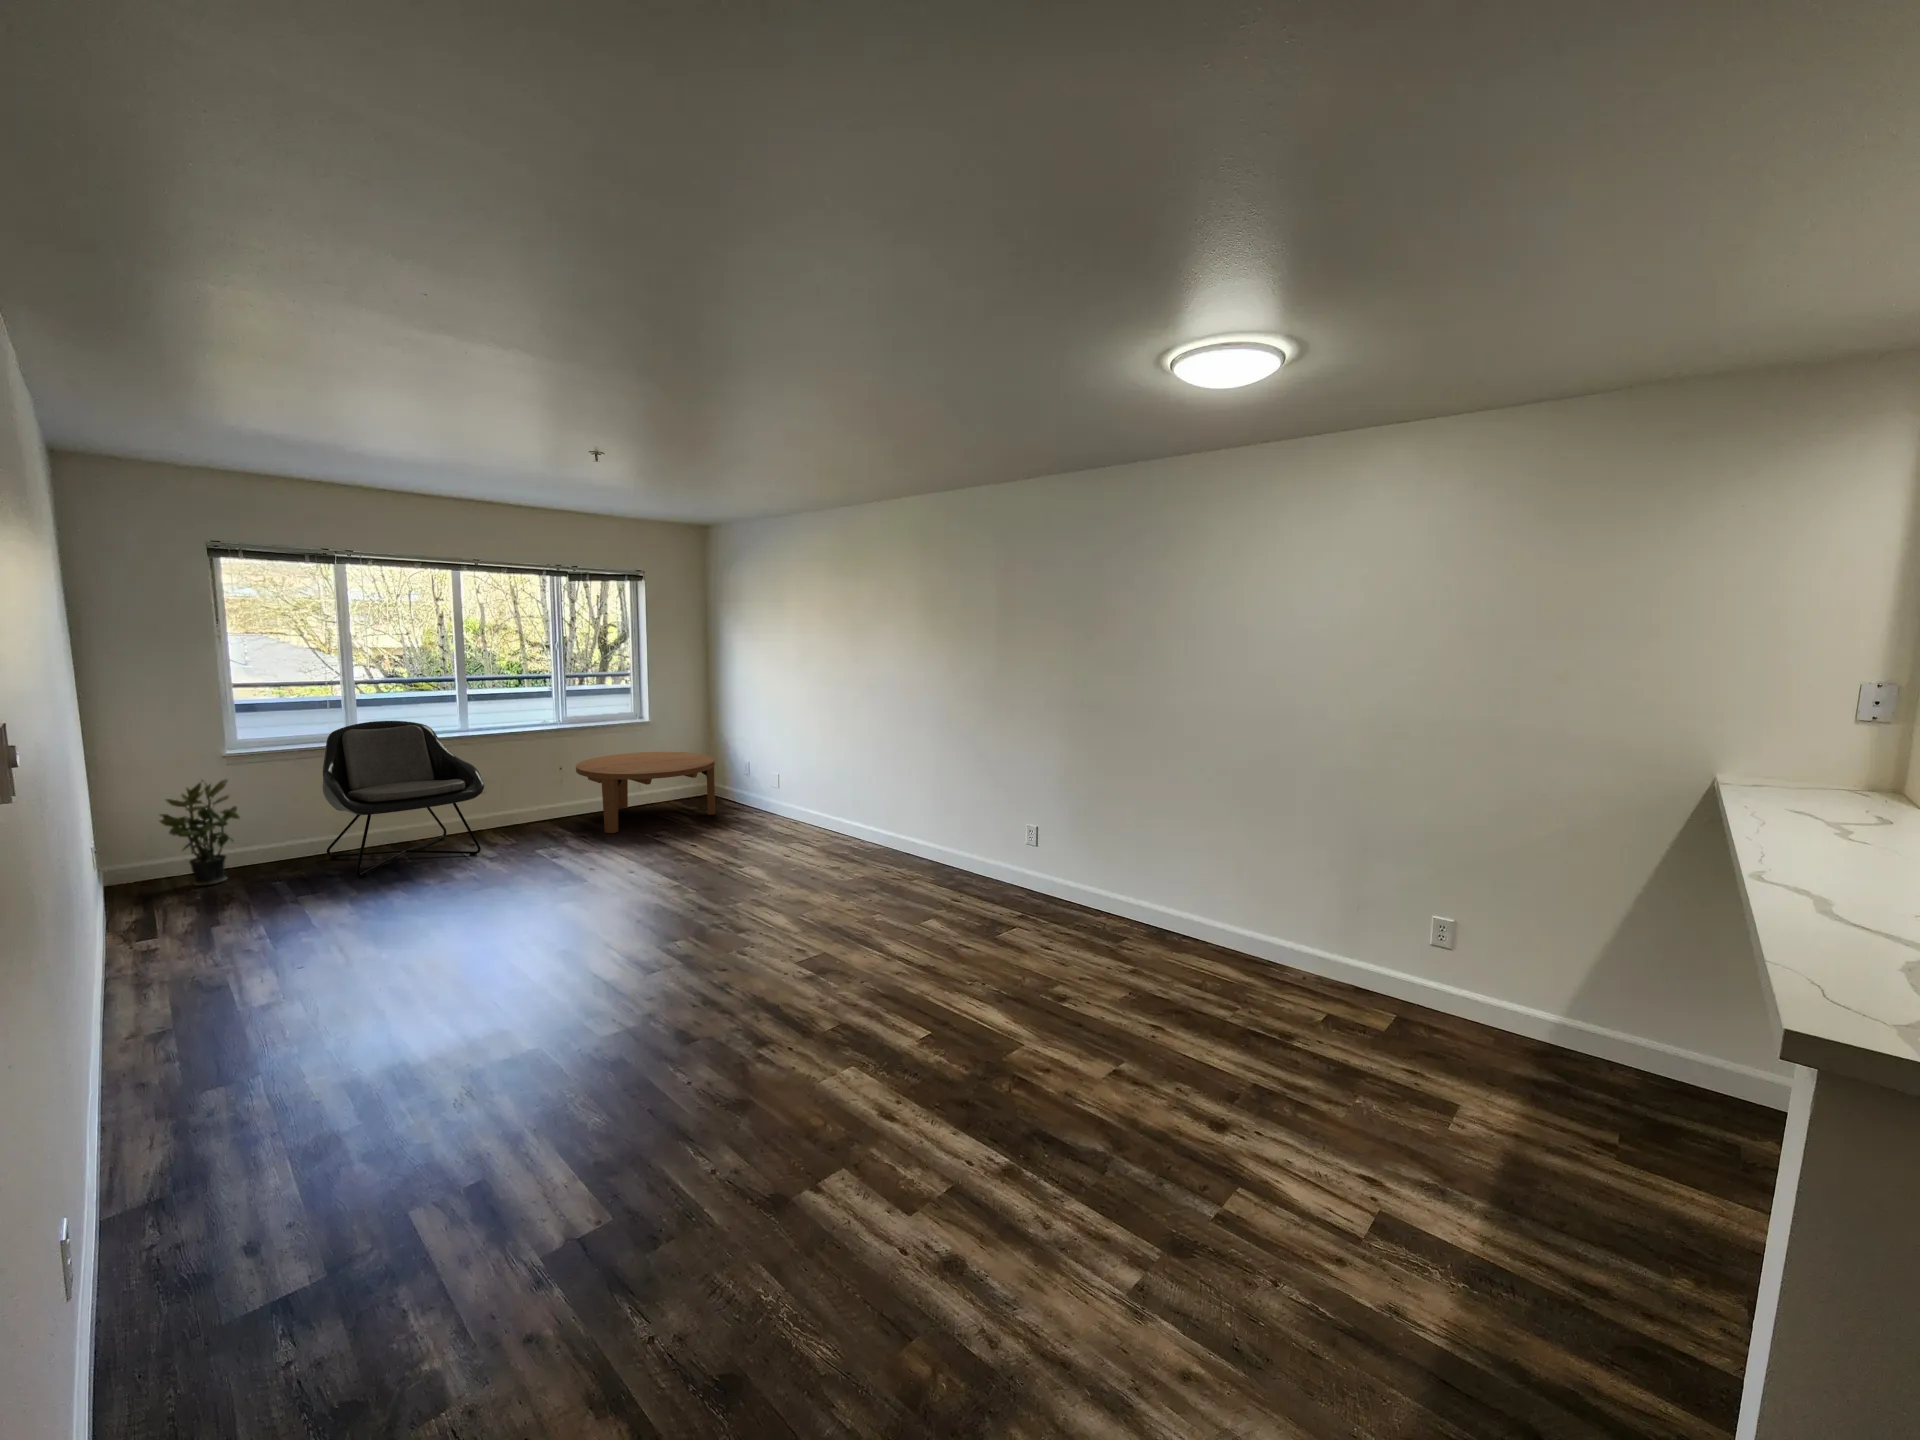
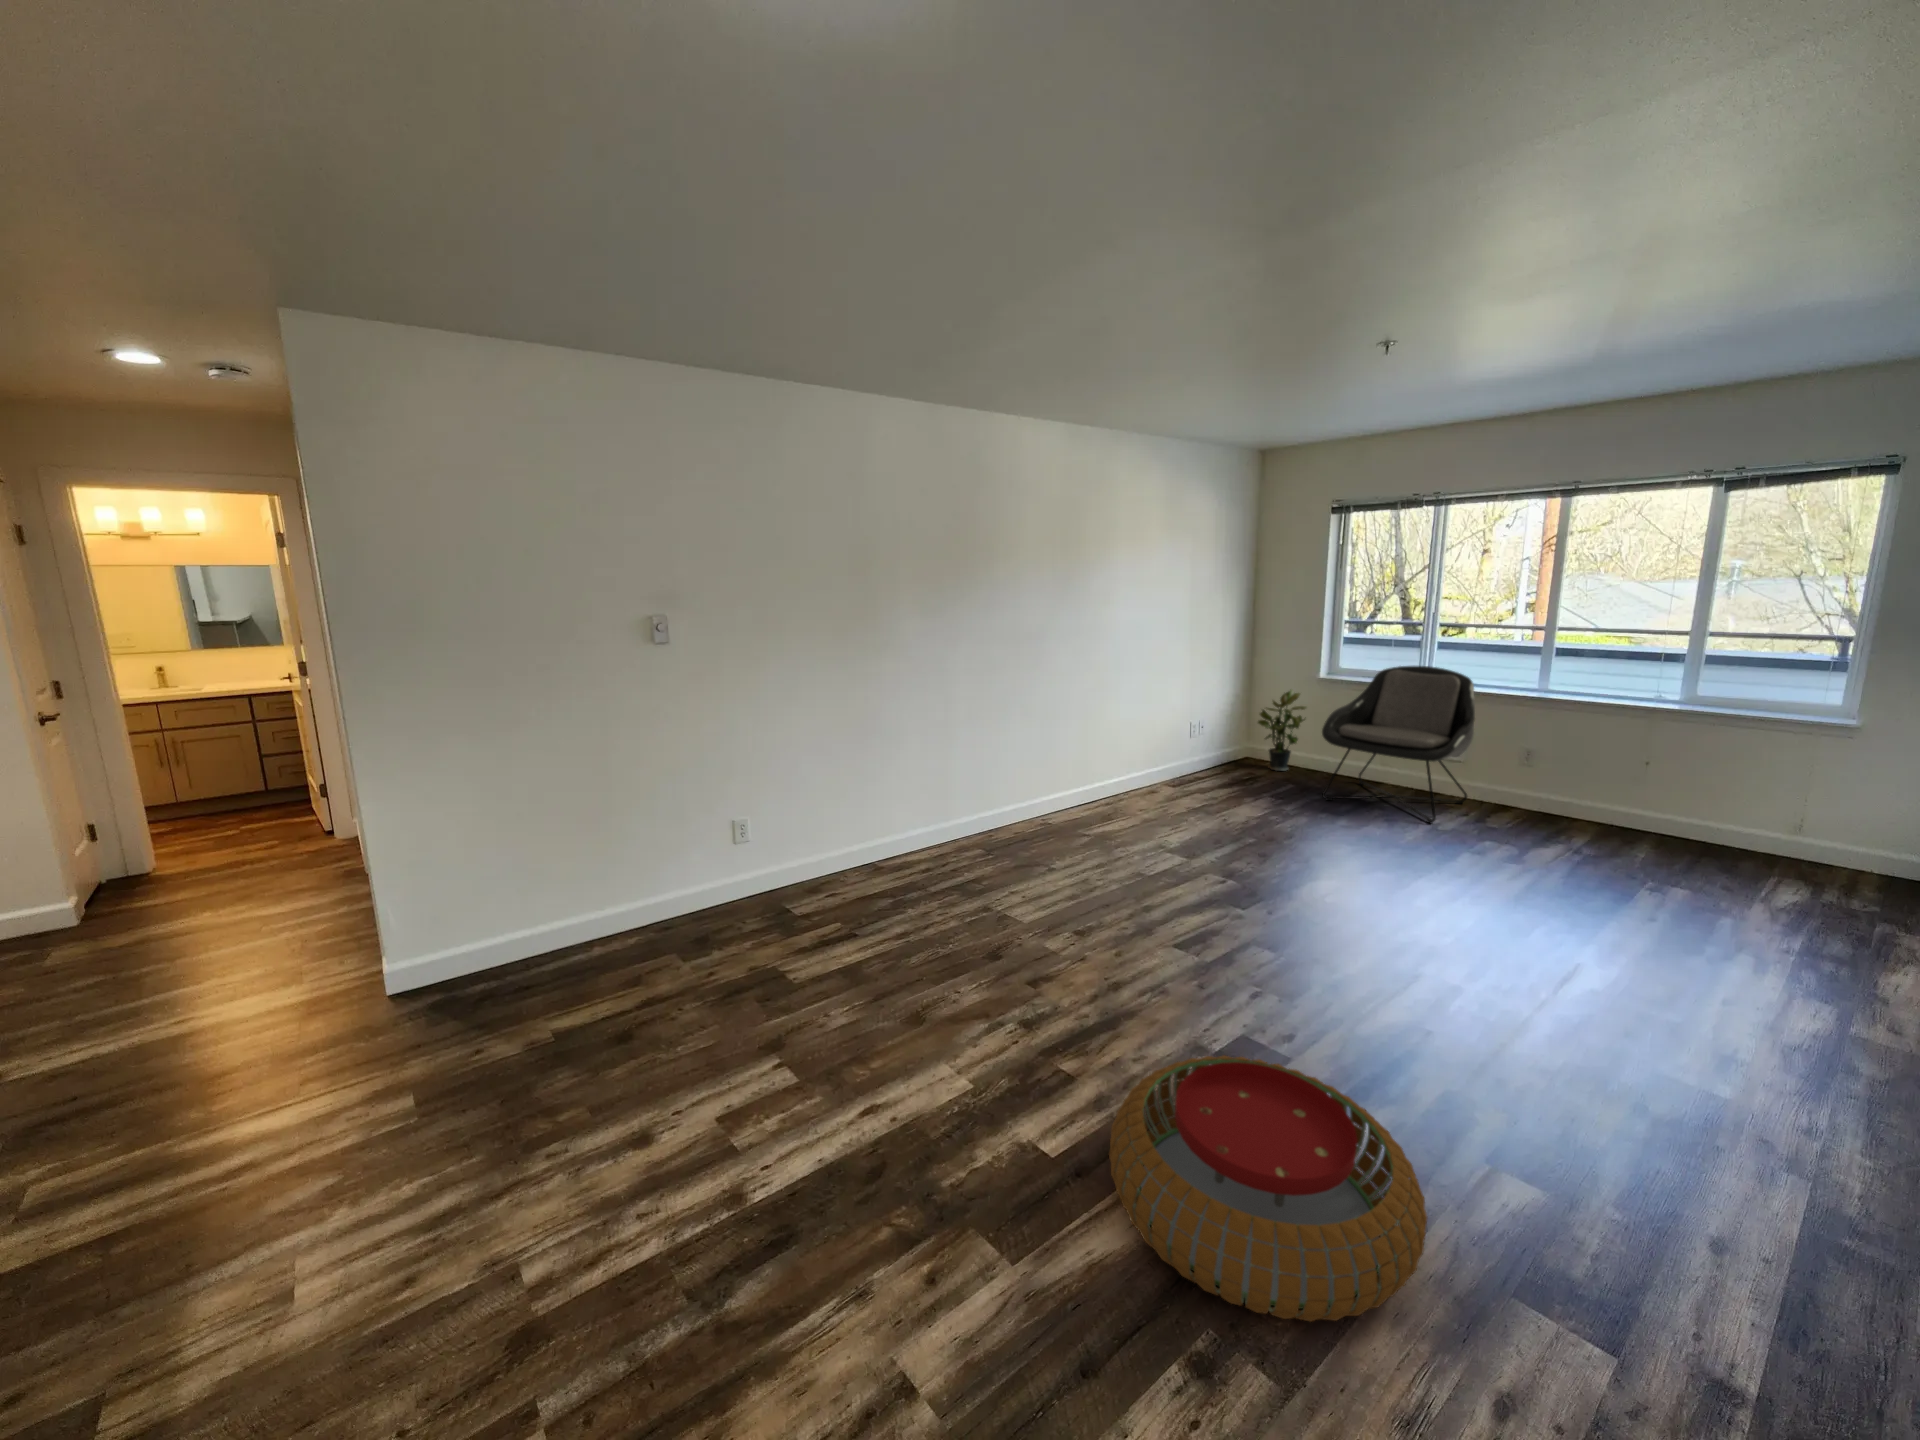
coffee table: present [576,752,715,833] -> none [1597,767,1897,926]
pouf: none [878,903,1037,1005] -> present [1109,1055,1427,1321]

